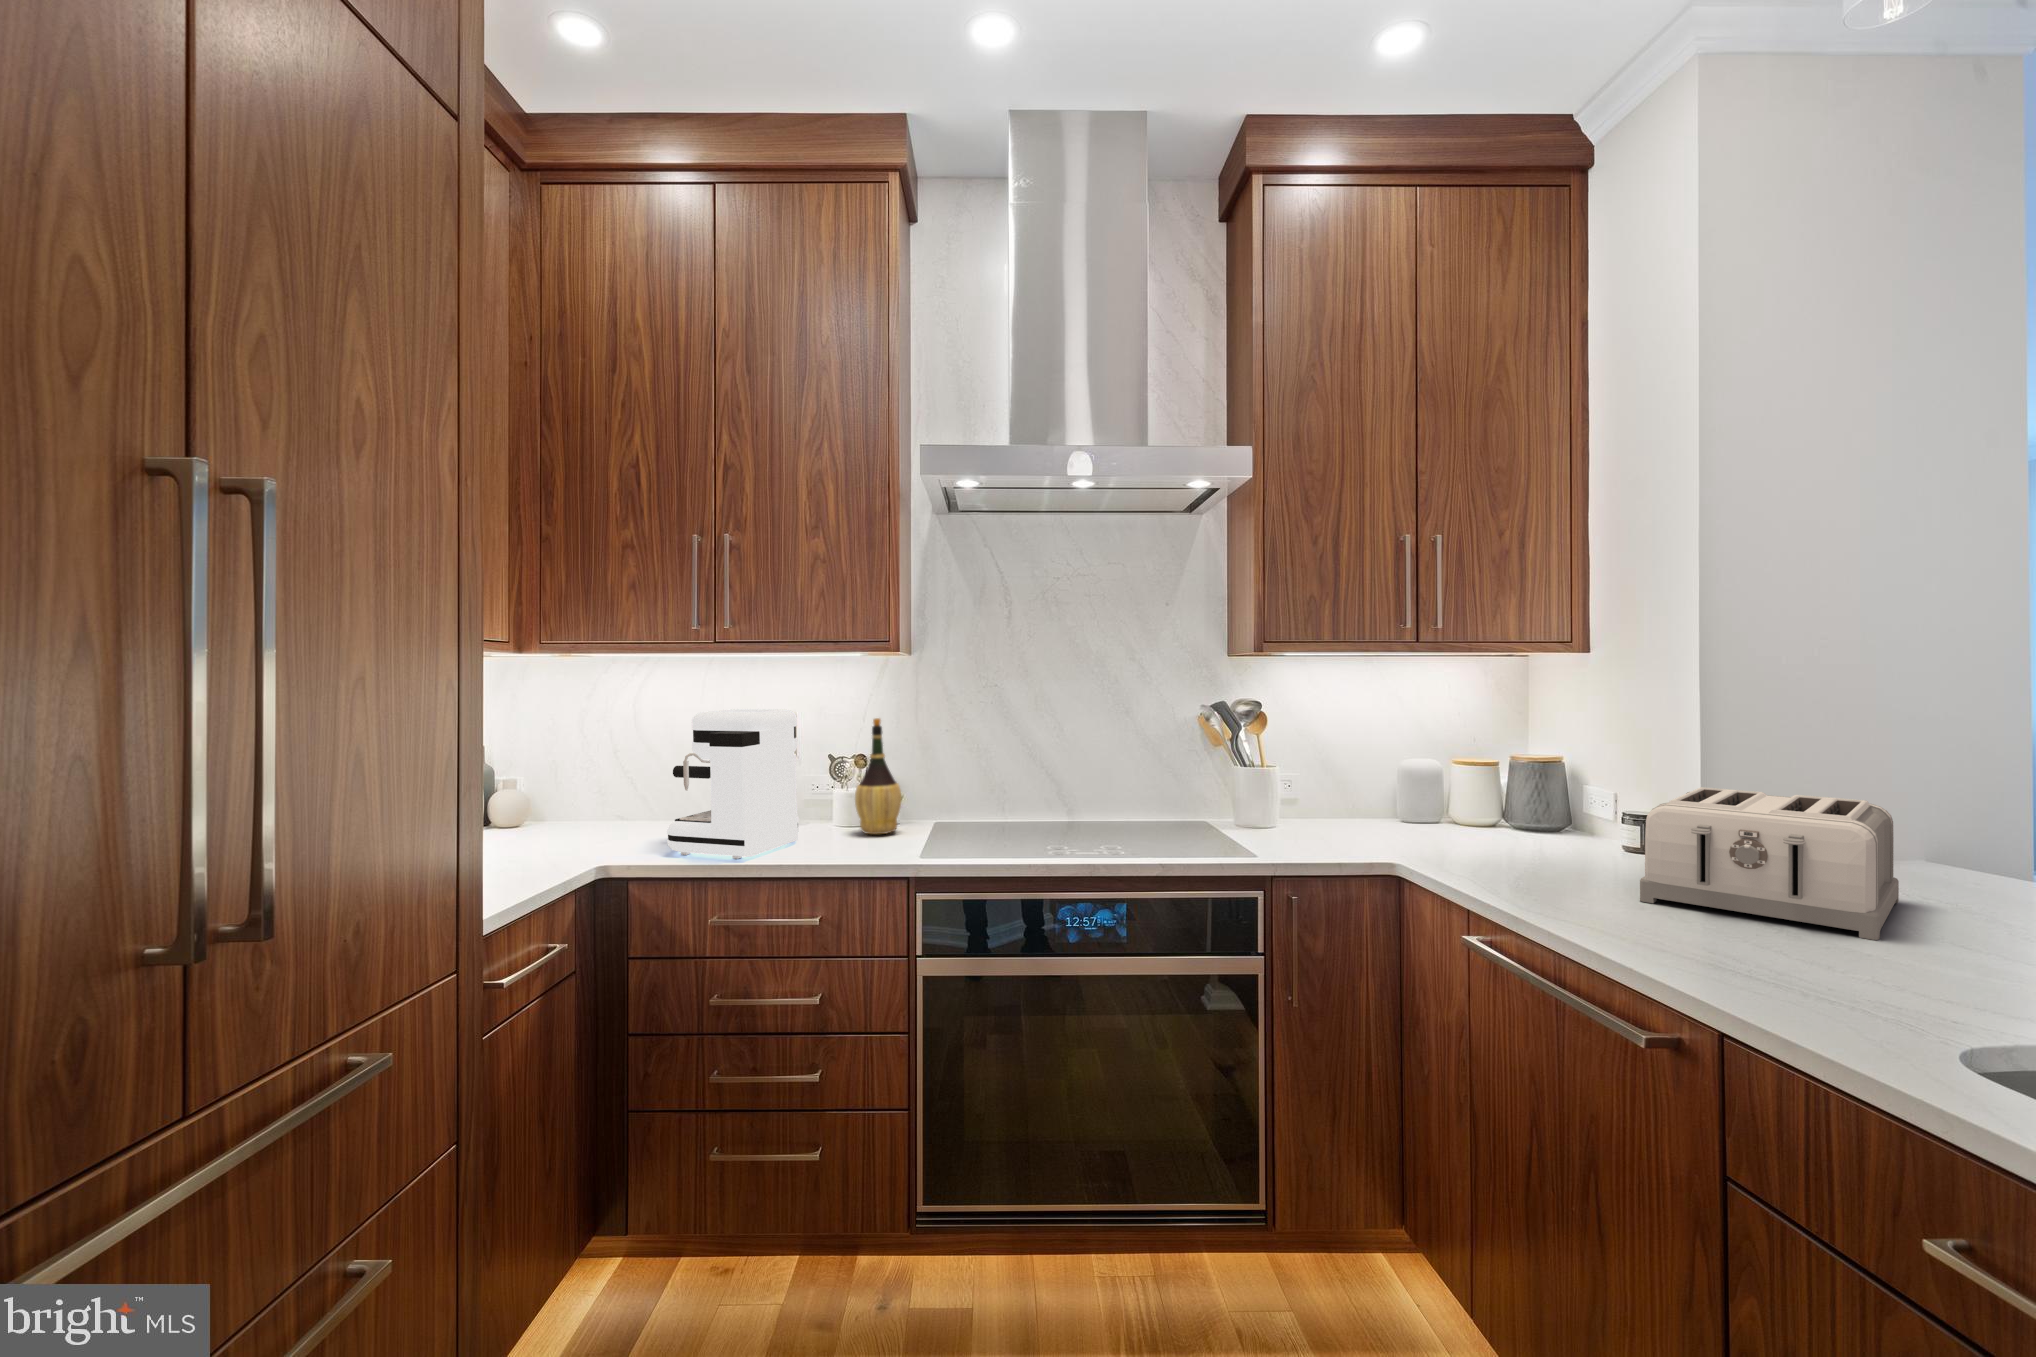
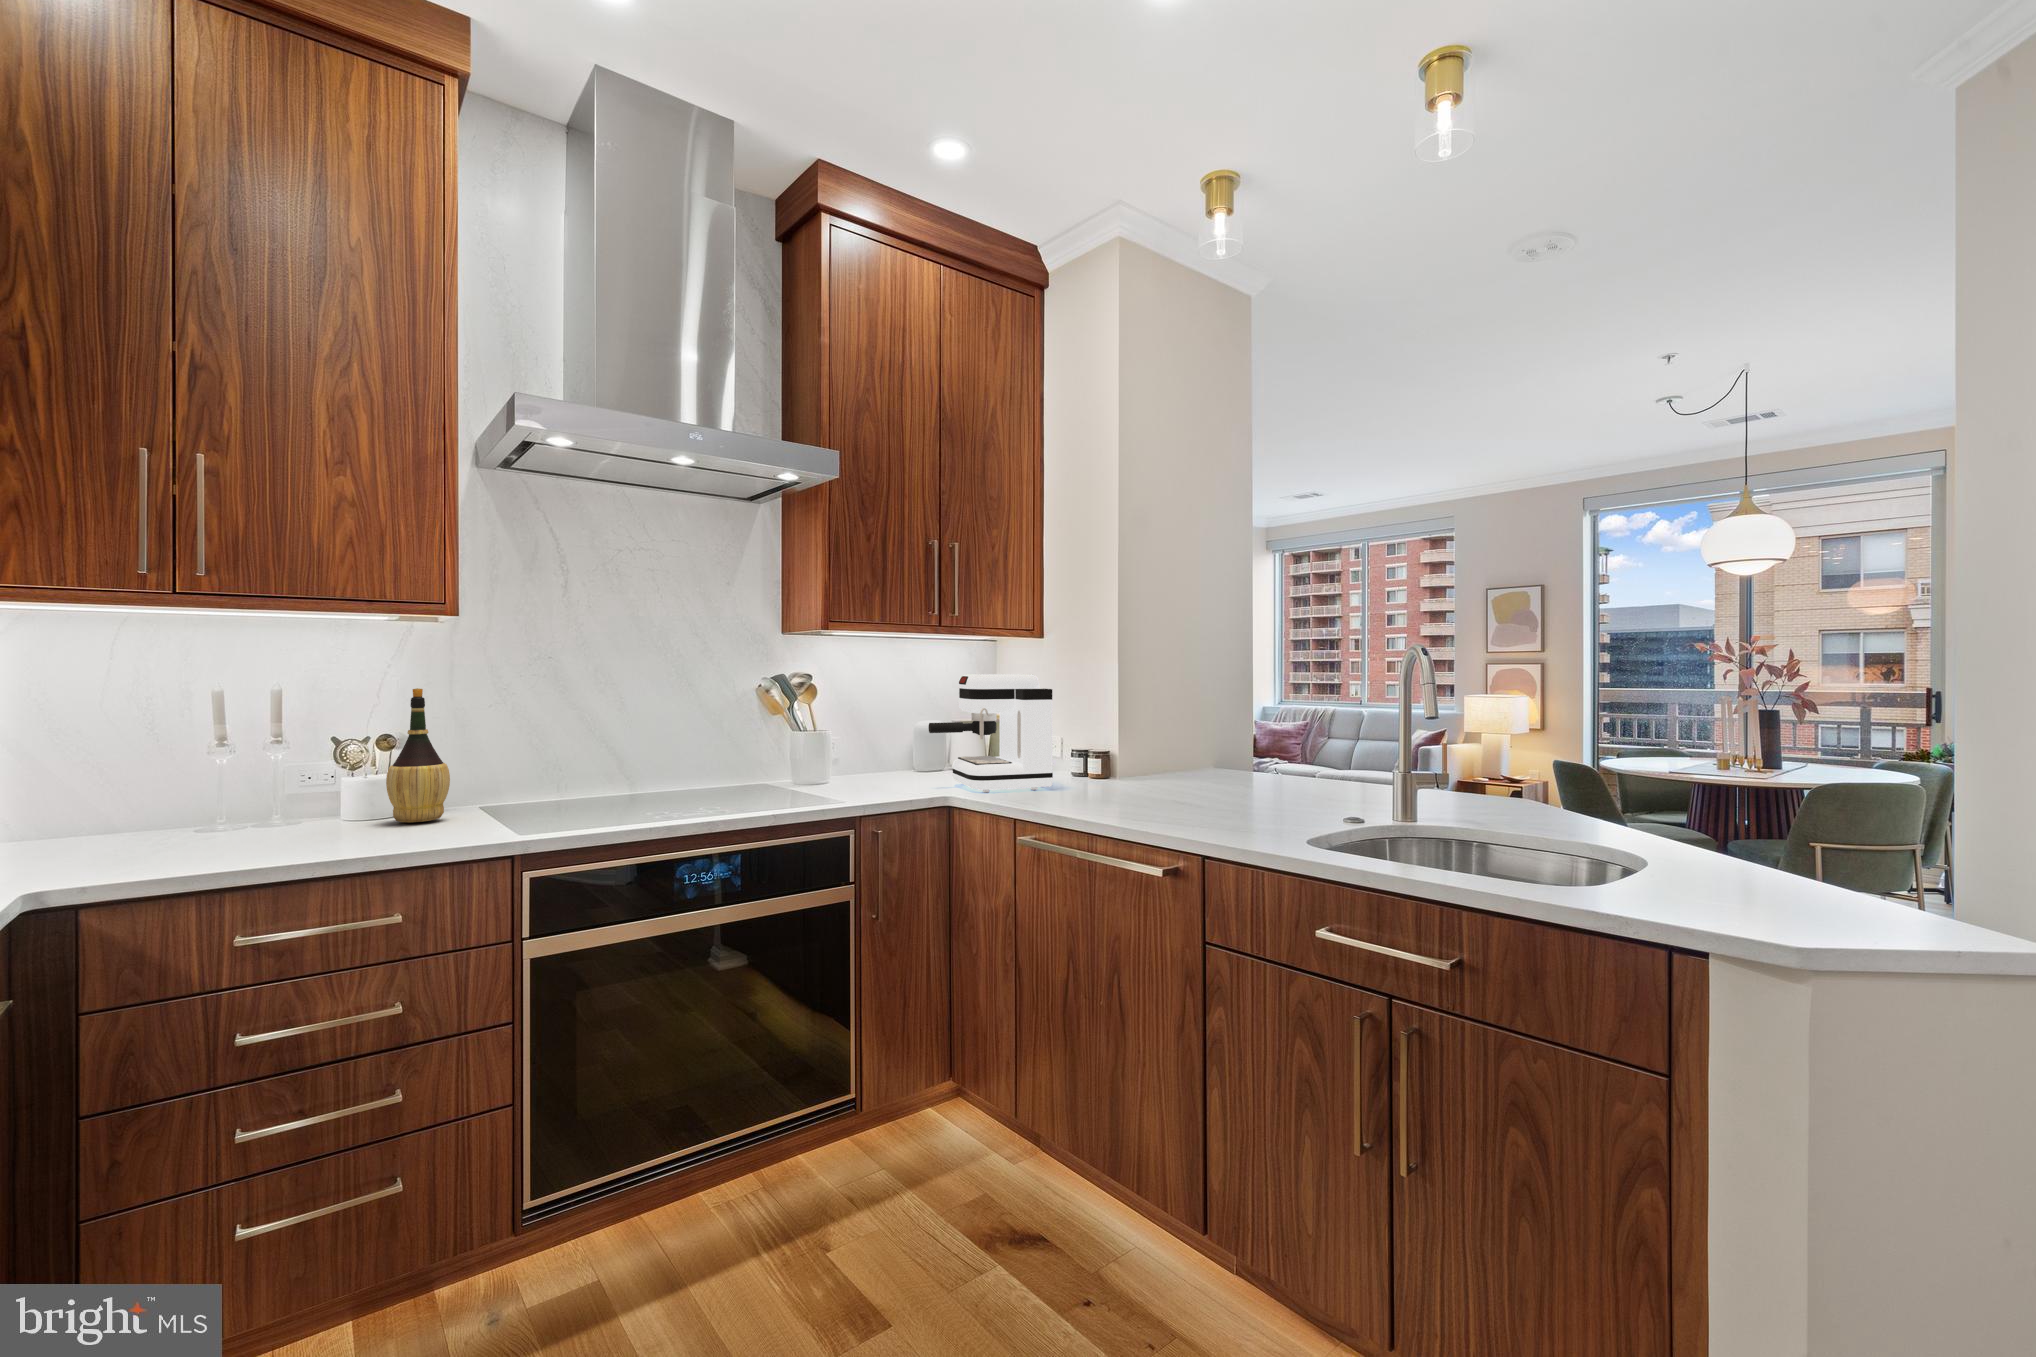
coffee maker: present [667,709,799,859] -> present [929,674,1053,792]
toaster: present [1640,787,1899,940] -> none [1109,724,1226,800]

